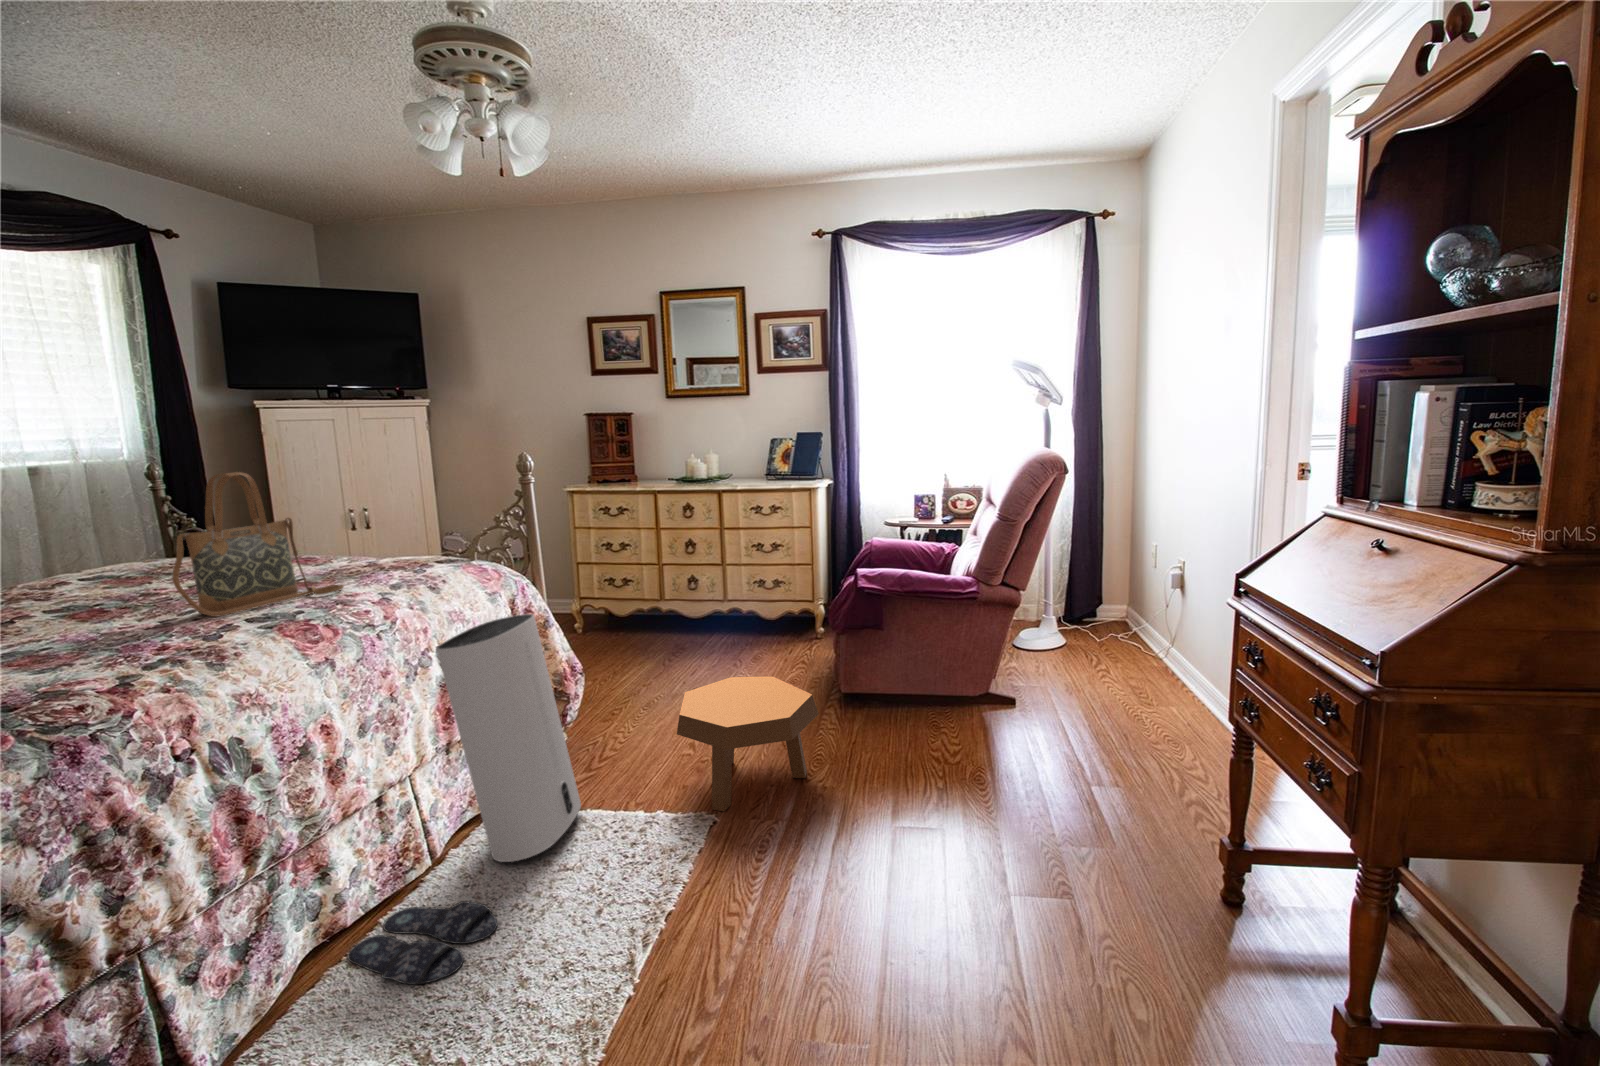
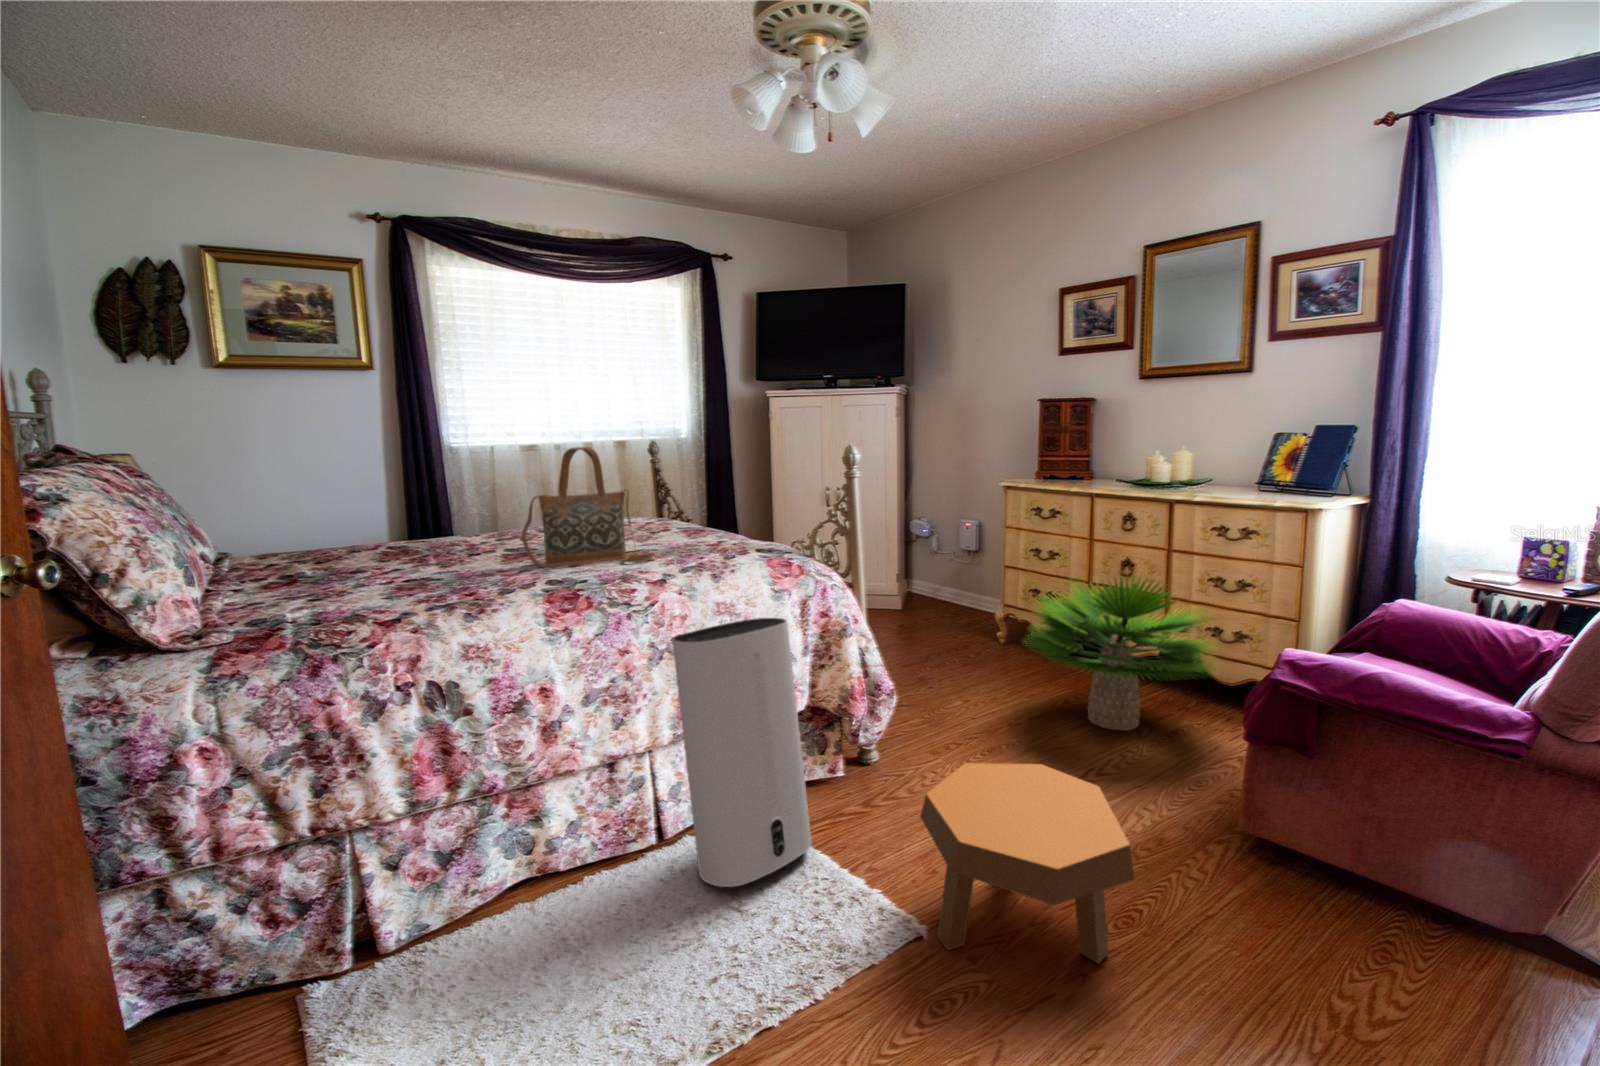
potted plant: none [642,544,784,665] -> present [1030,575,1213,730]
slippers: present [348,901,497,985] -> none [527,879,645,980]

